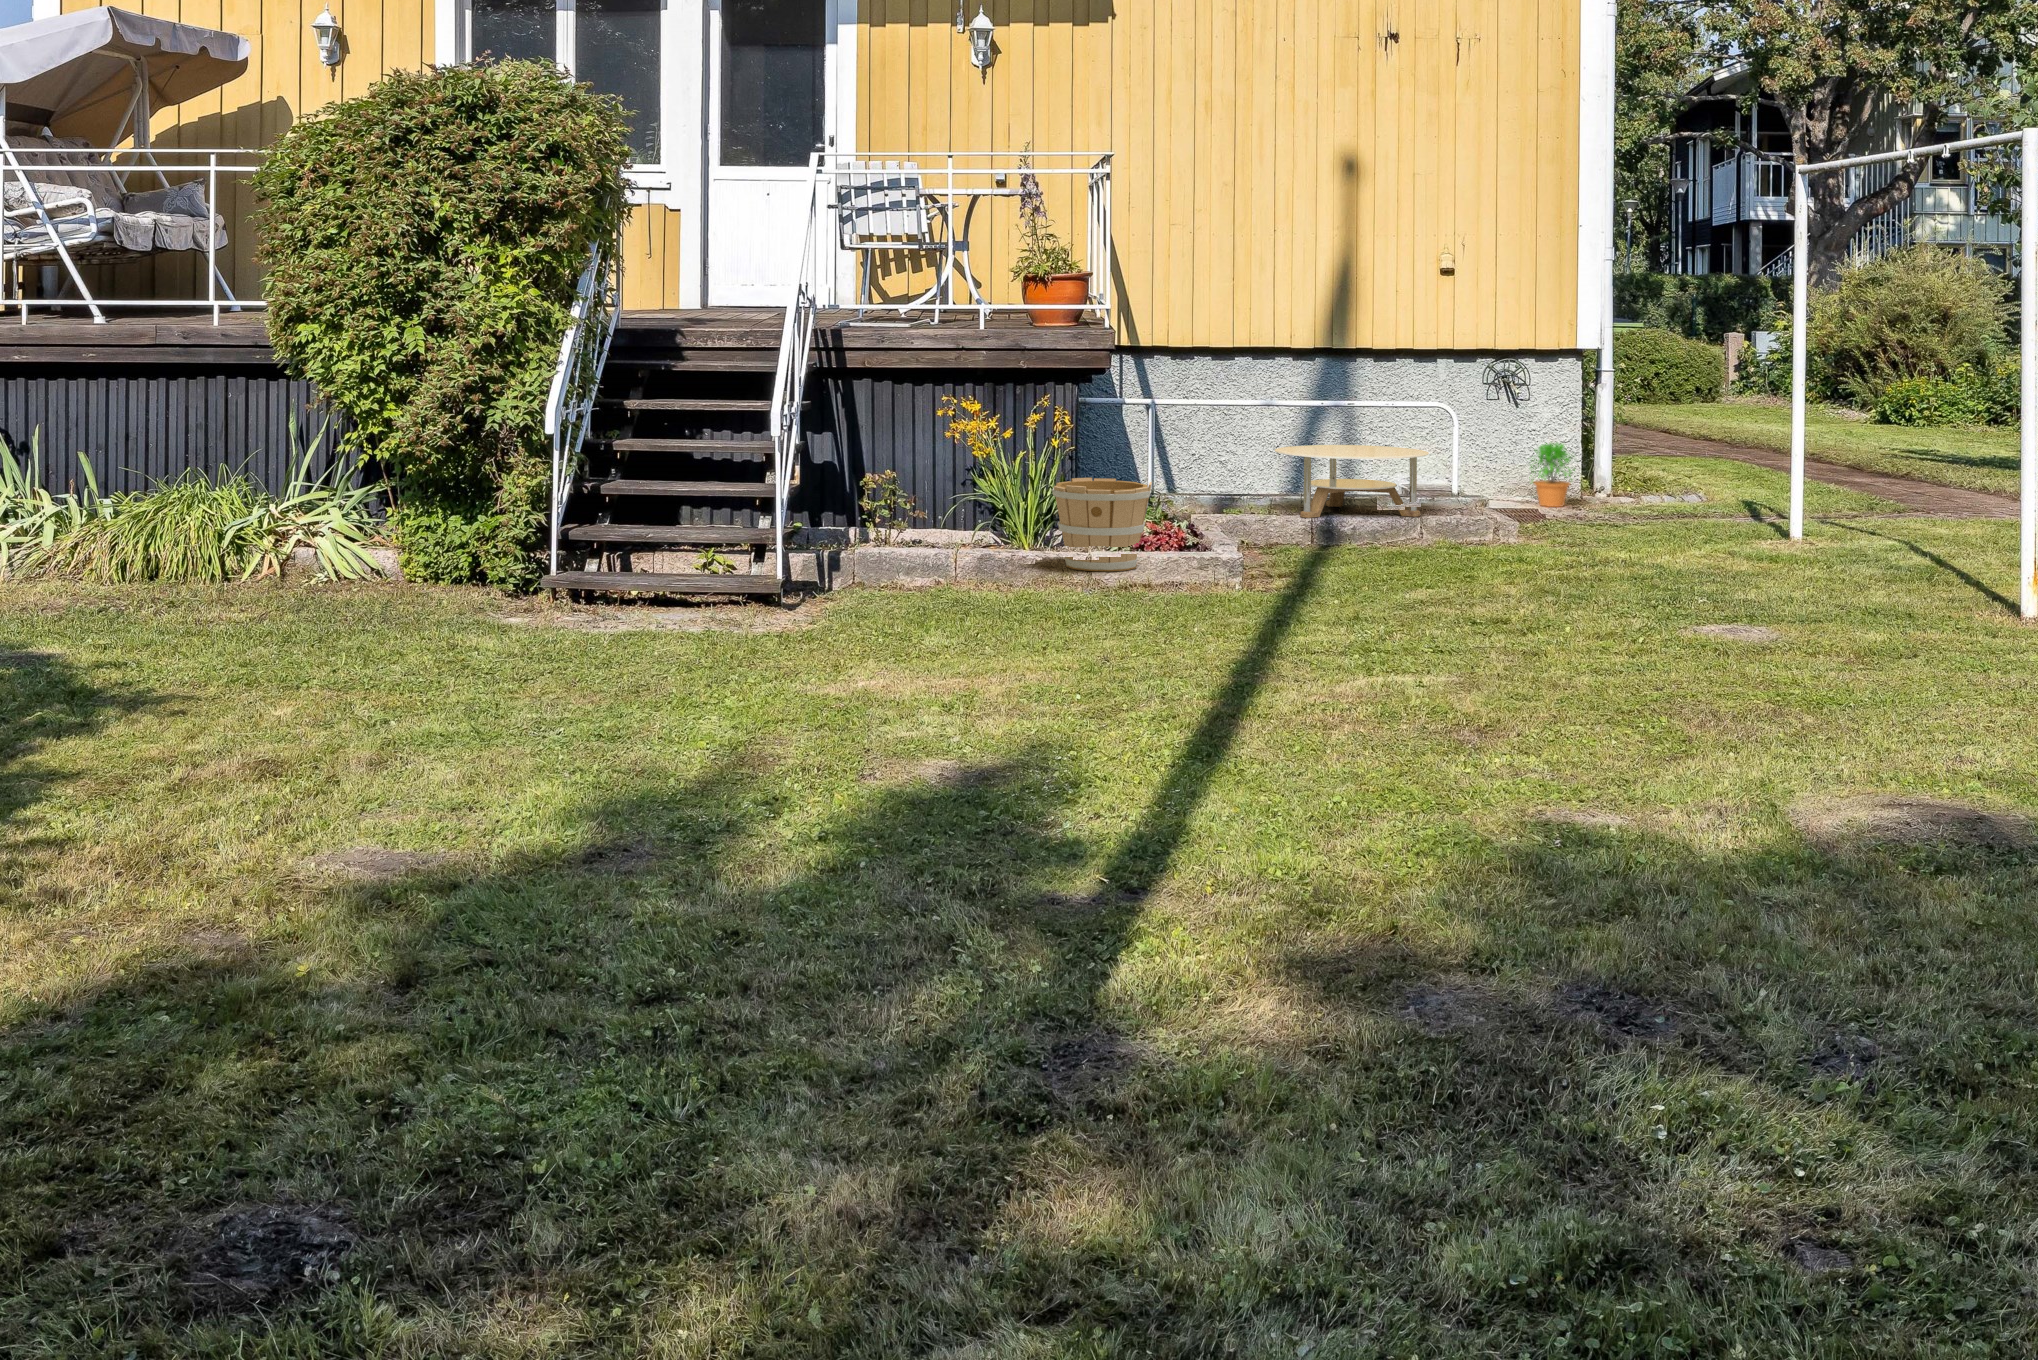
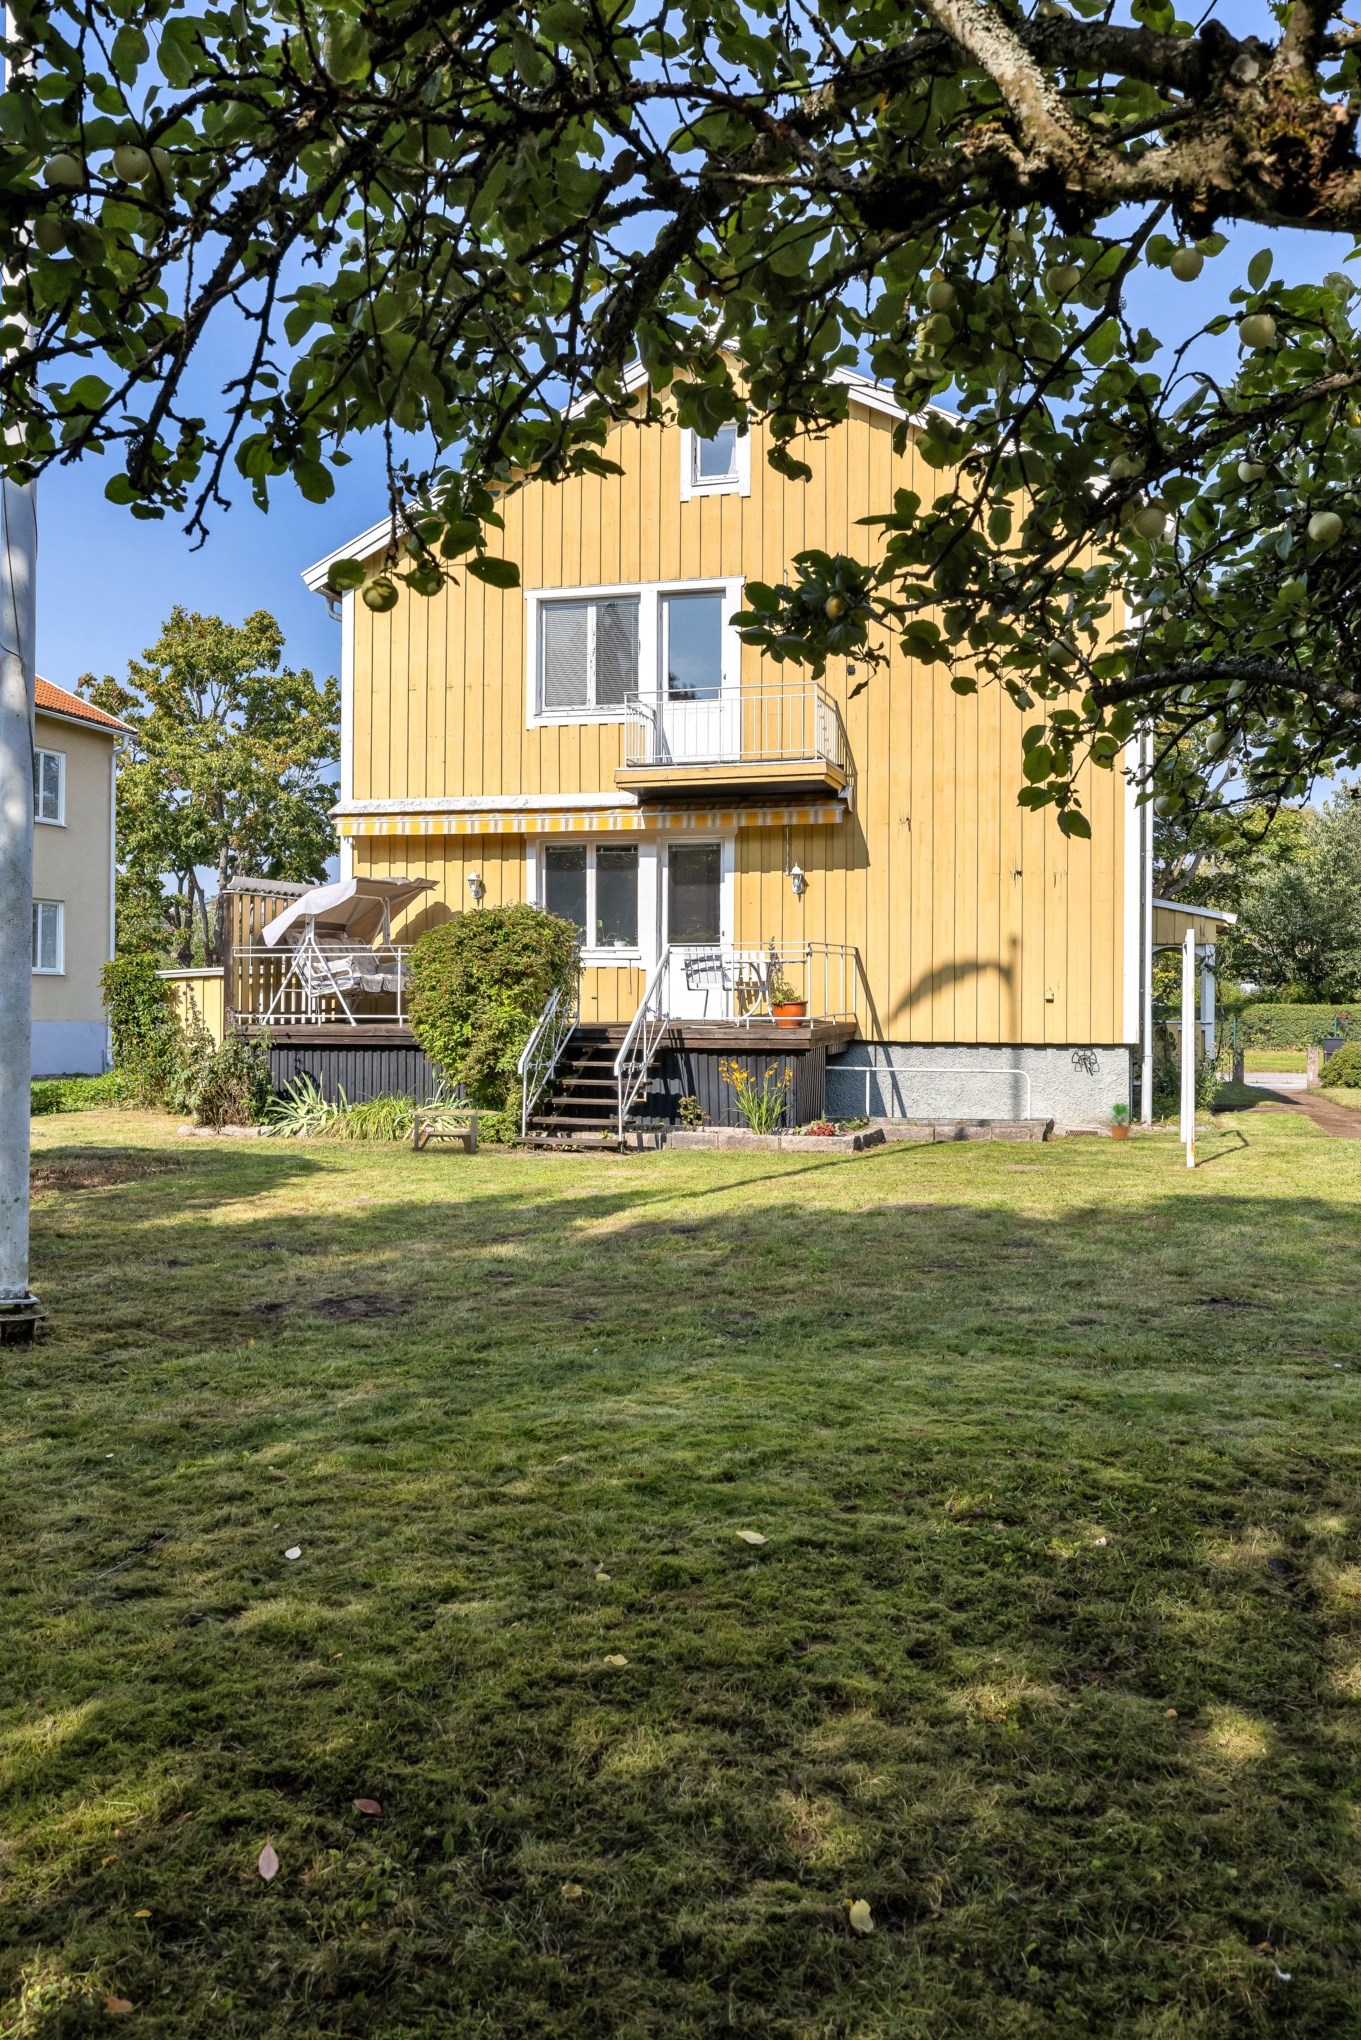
round table: present [1275,445,1429,518] -> present [408,1110,502,1154]
wooden bucket: present [1052,478,1152,572] -> none [771,1107,821,1152]

